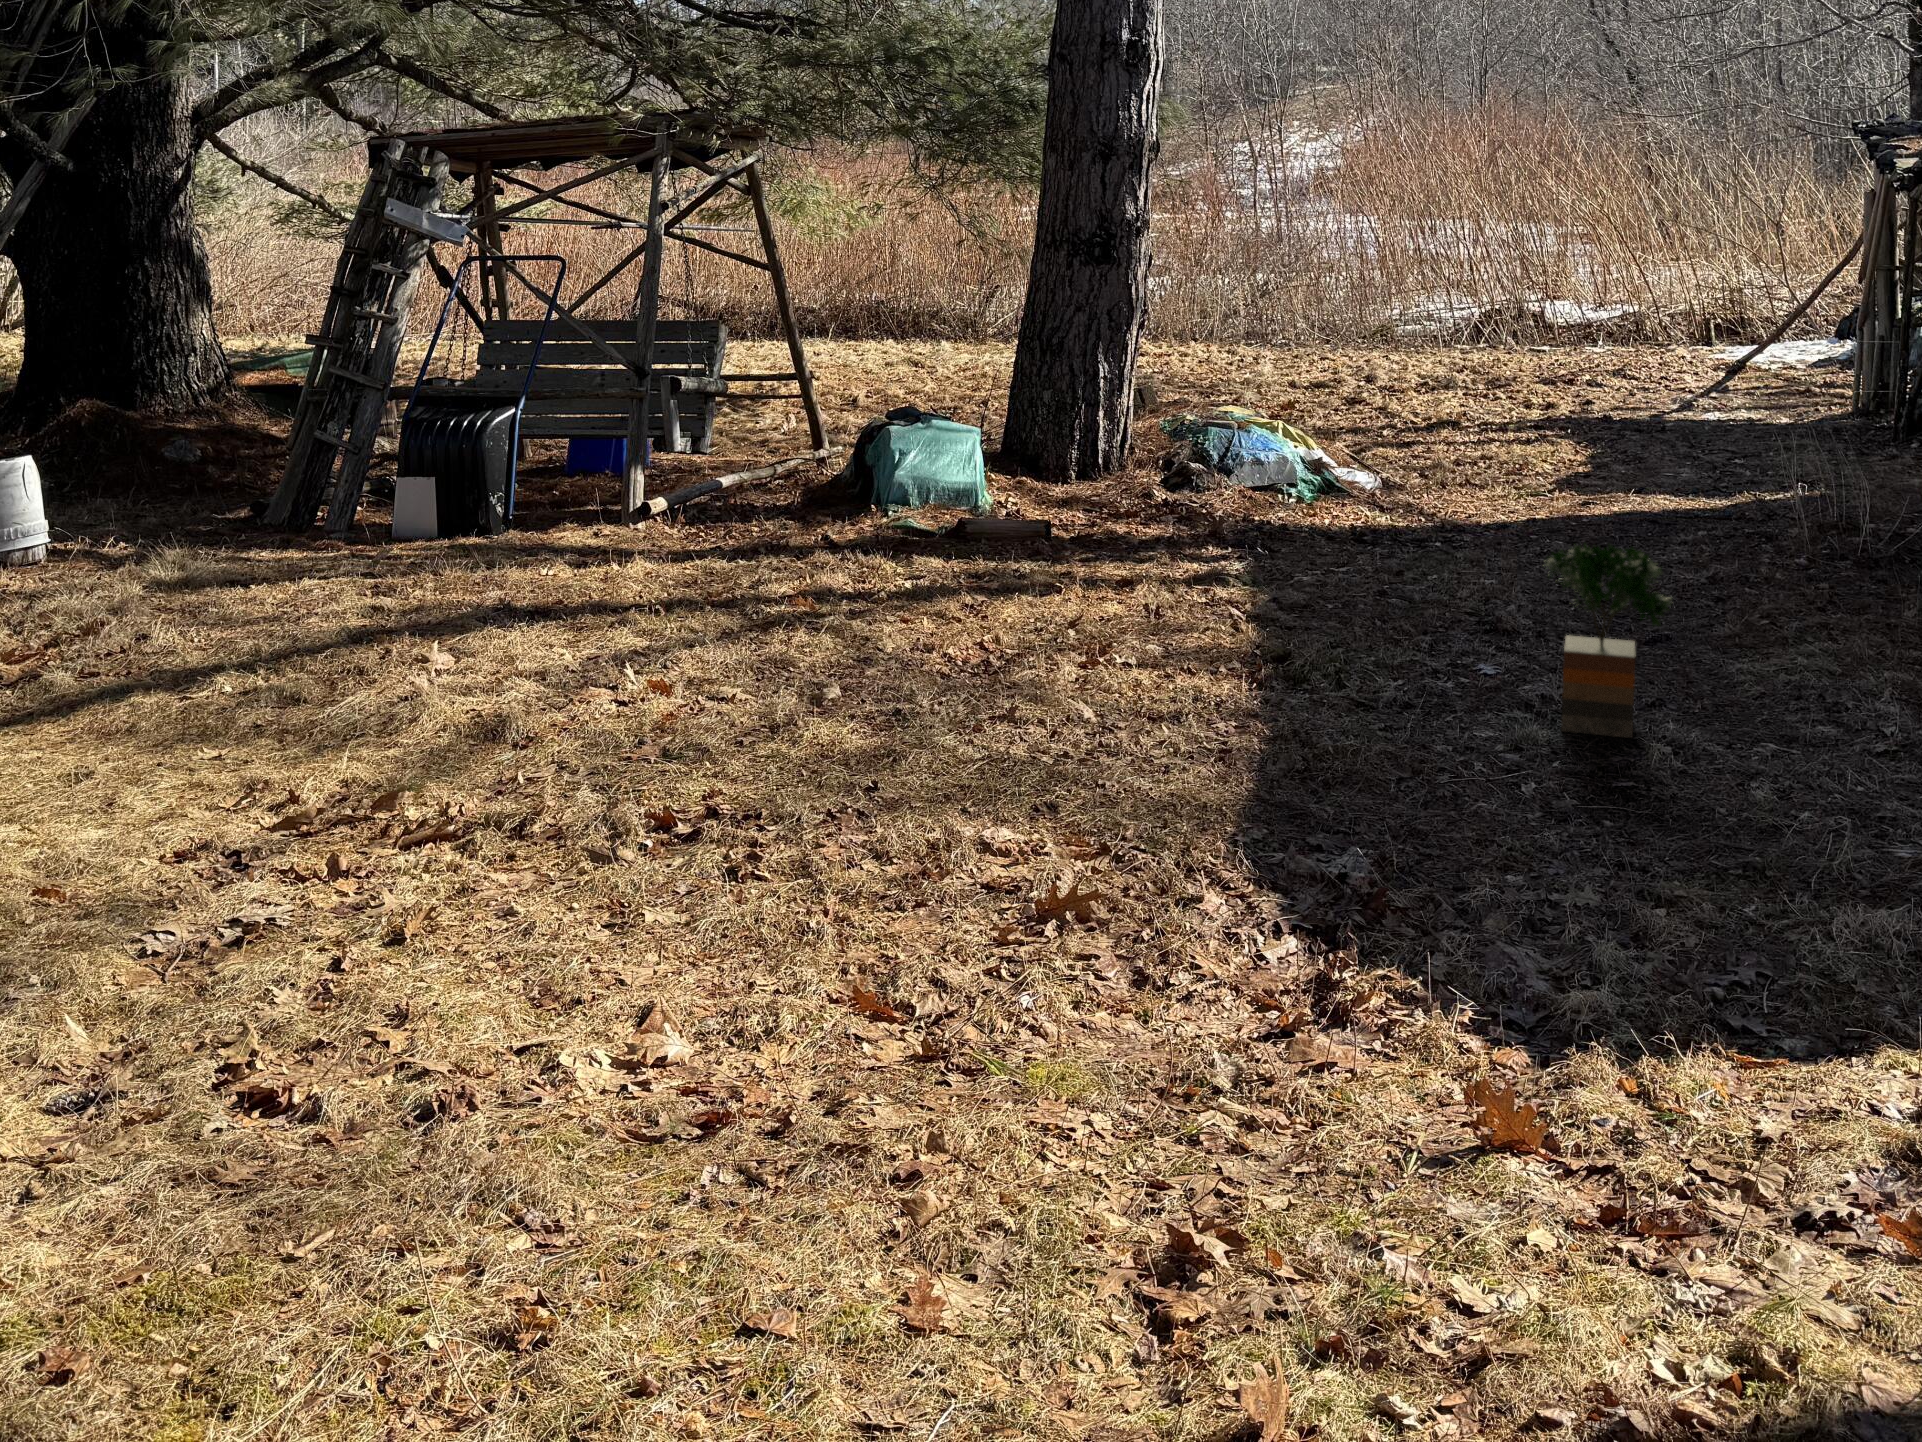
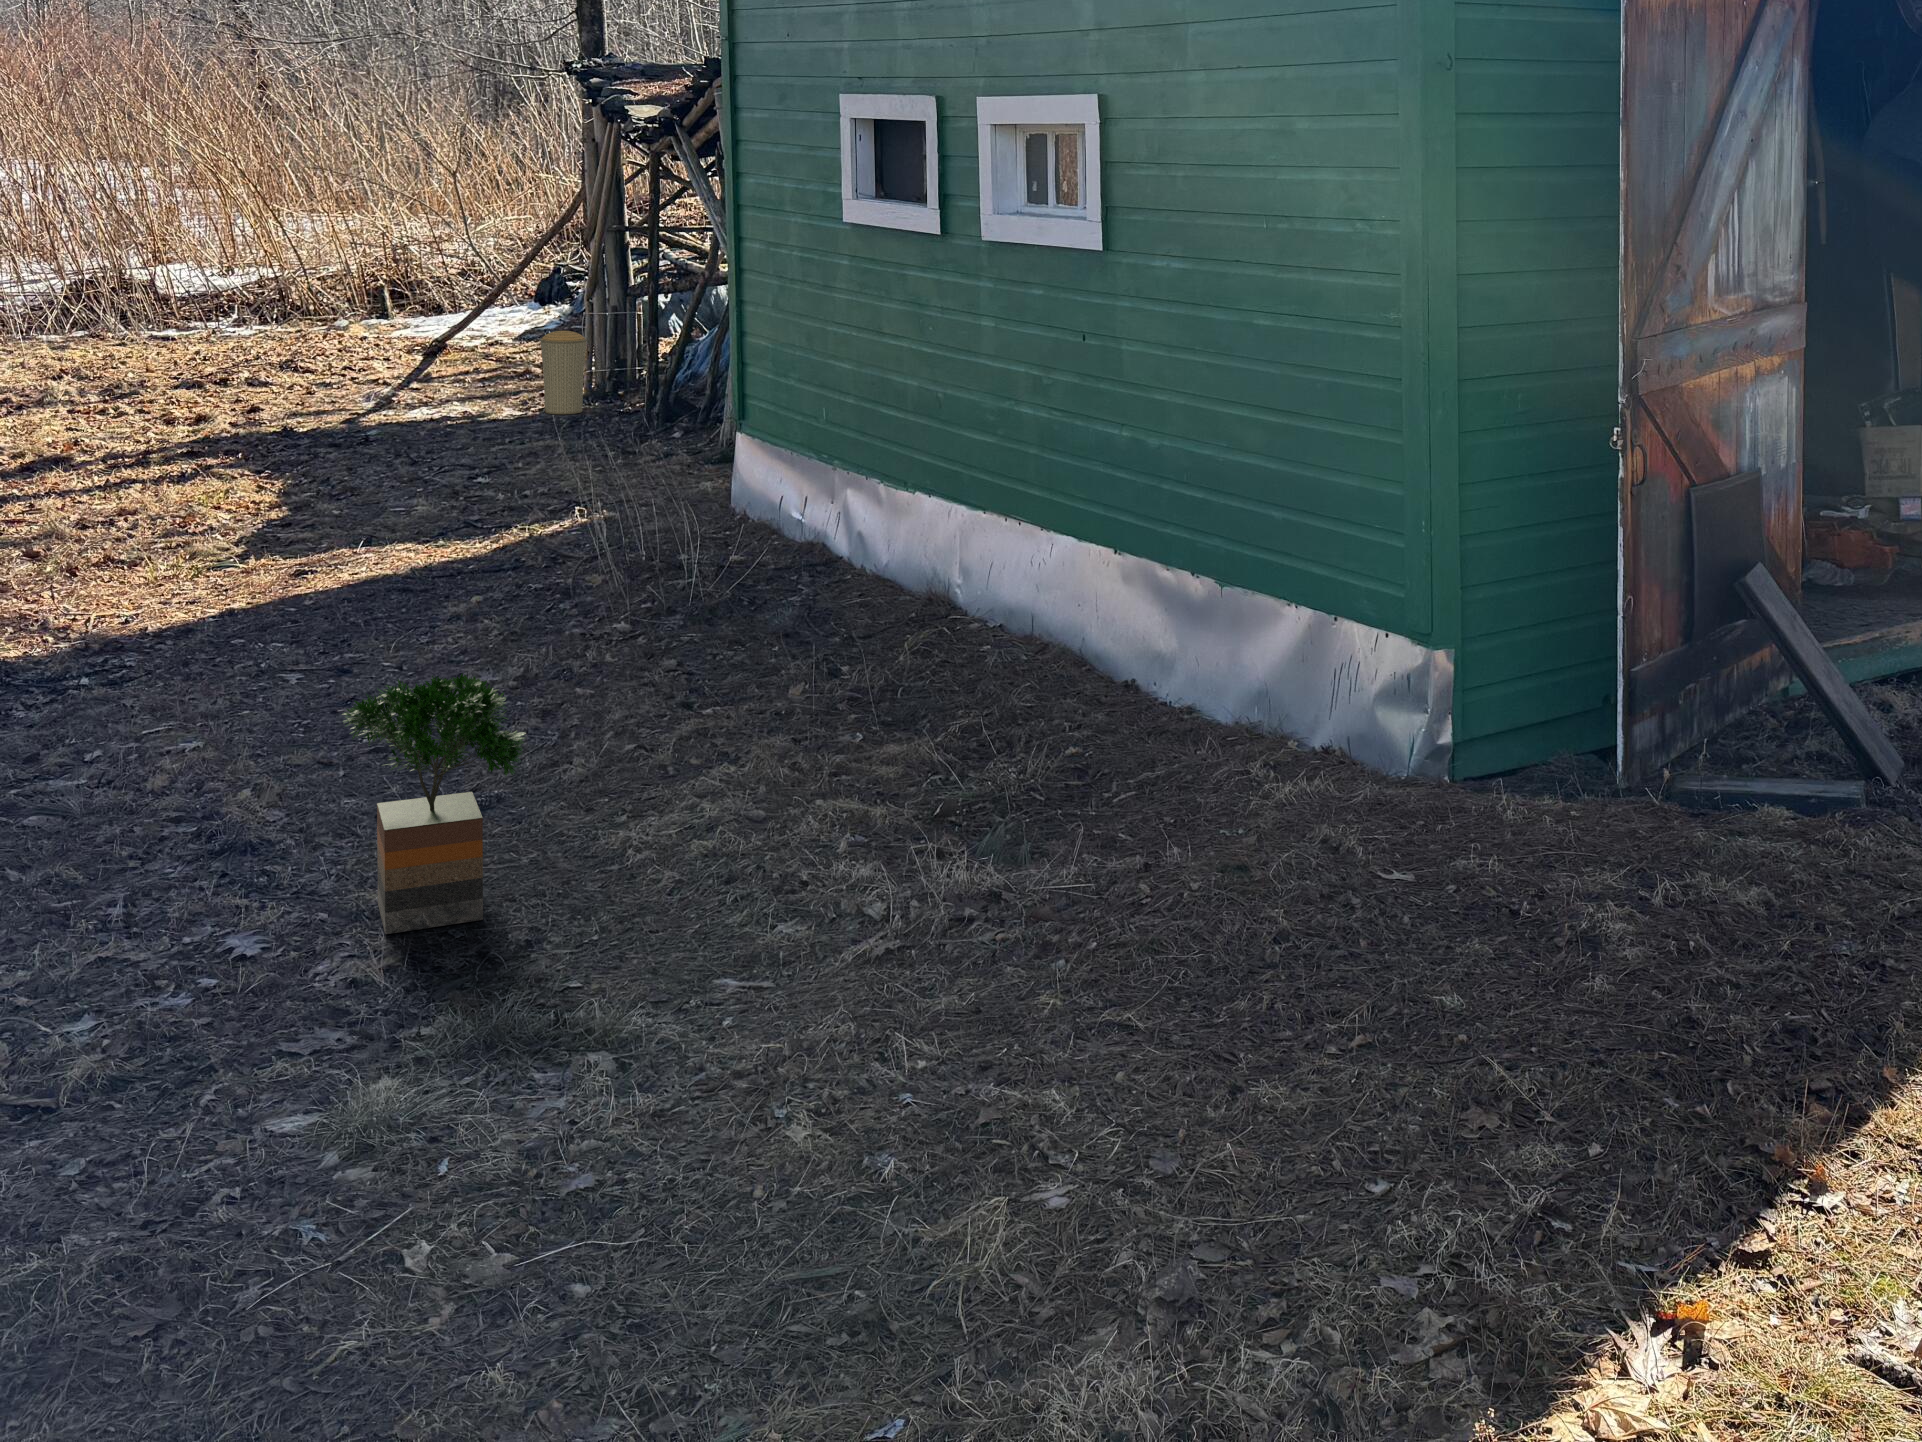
trash can: none [1813,353,1854,425] -> present [539,331,587,414]

